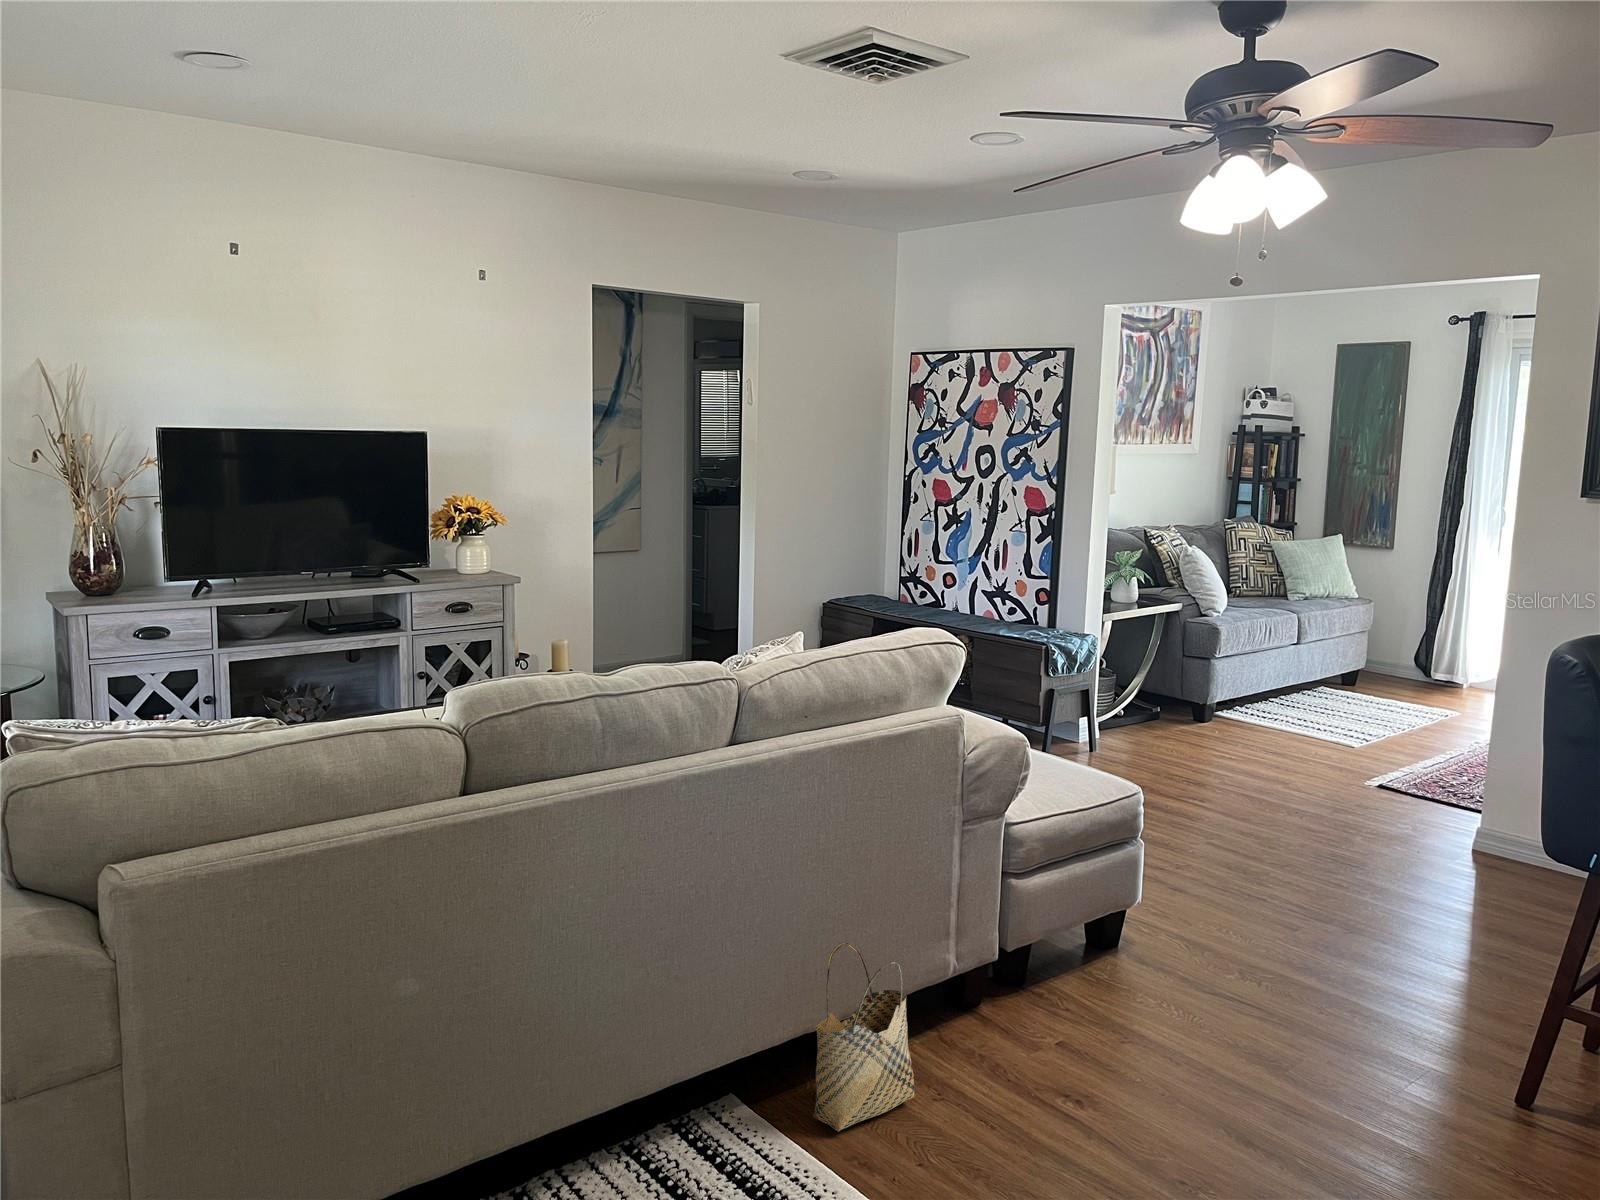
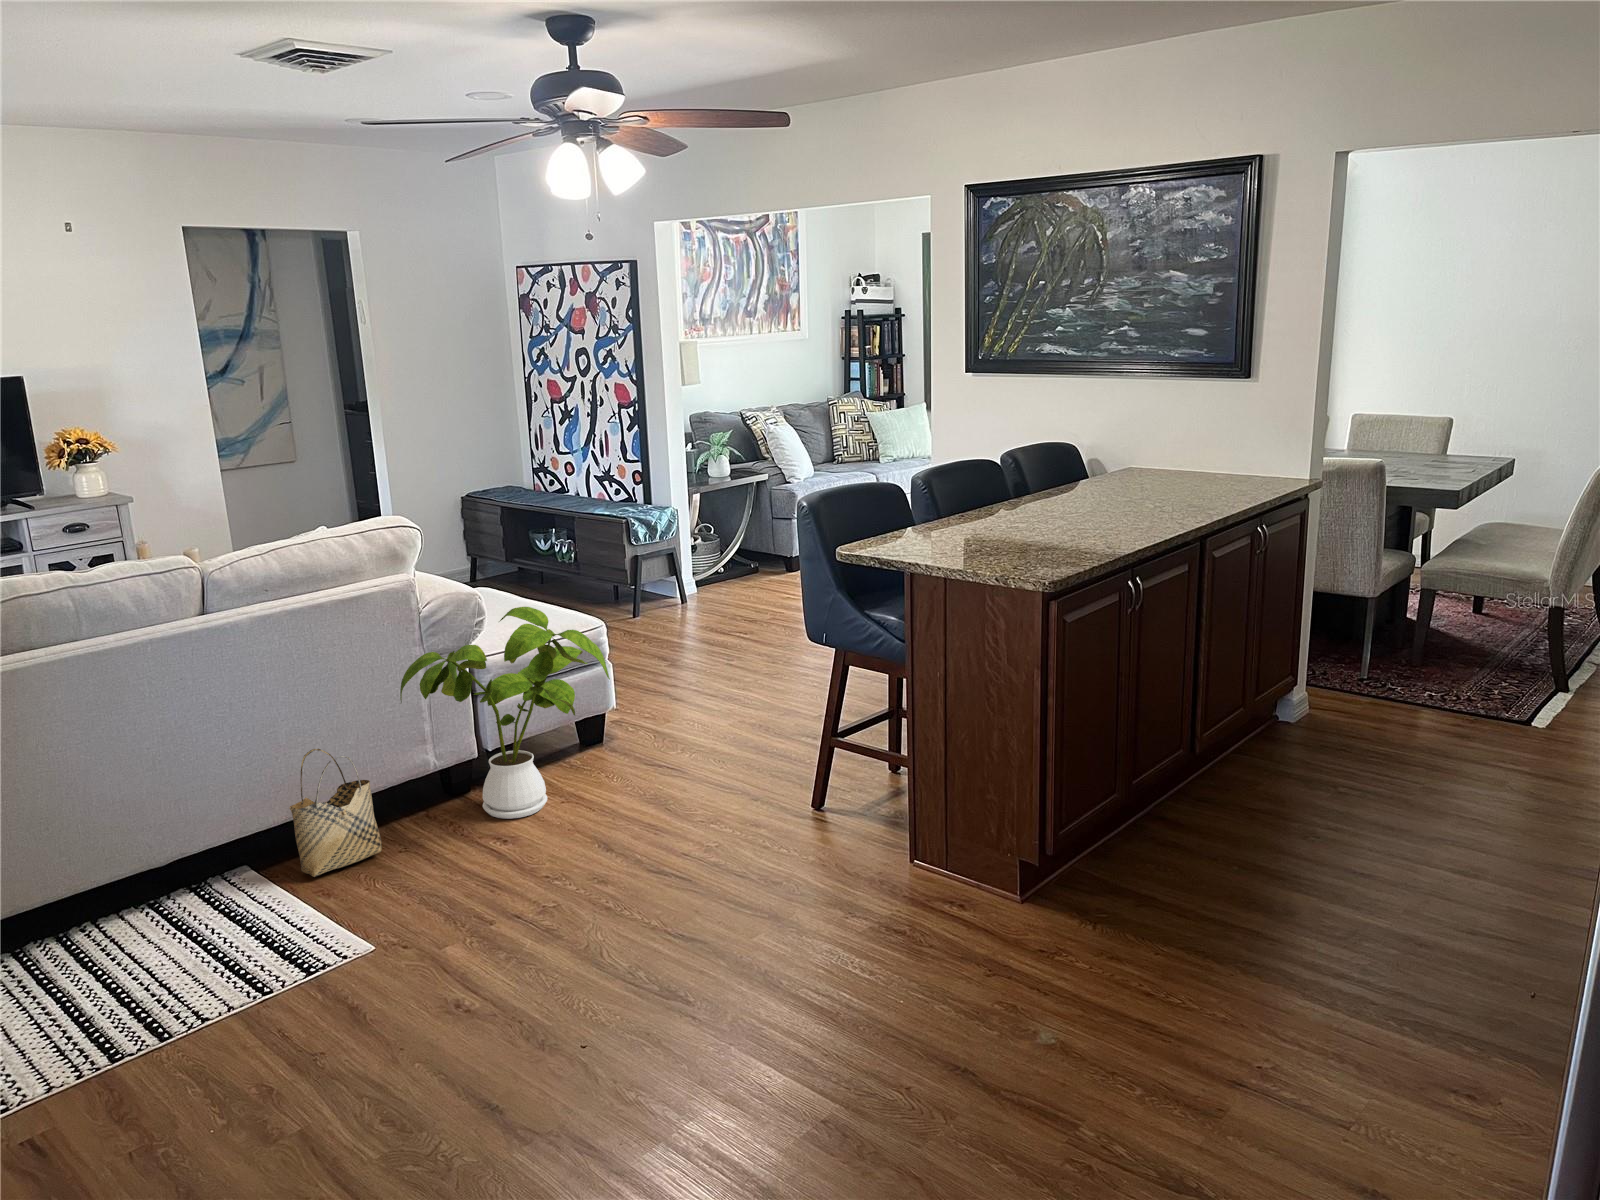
house plant: none [939,769,1253,1060] -> present [400,607,610,819]

